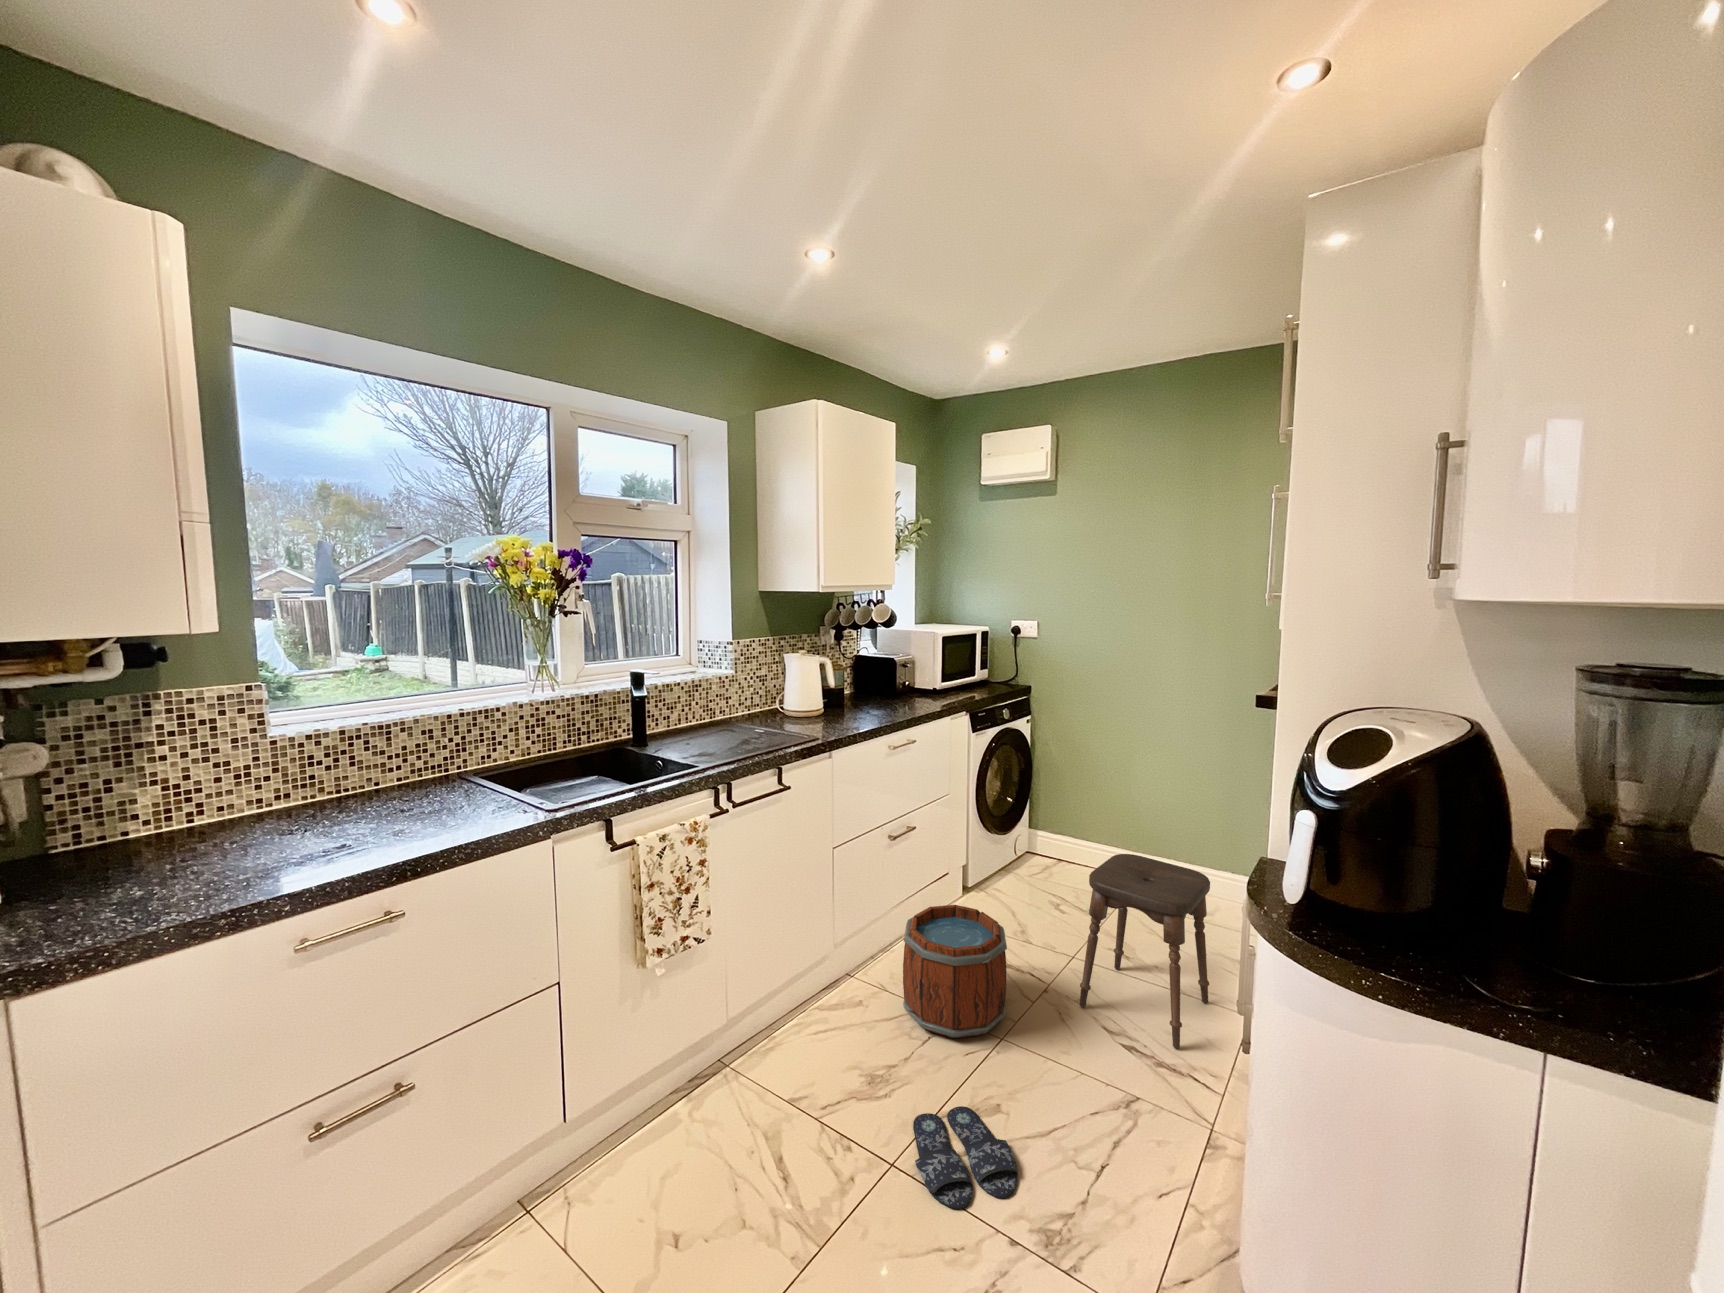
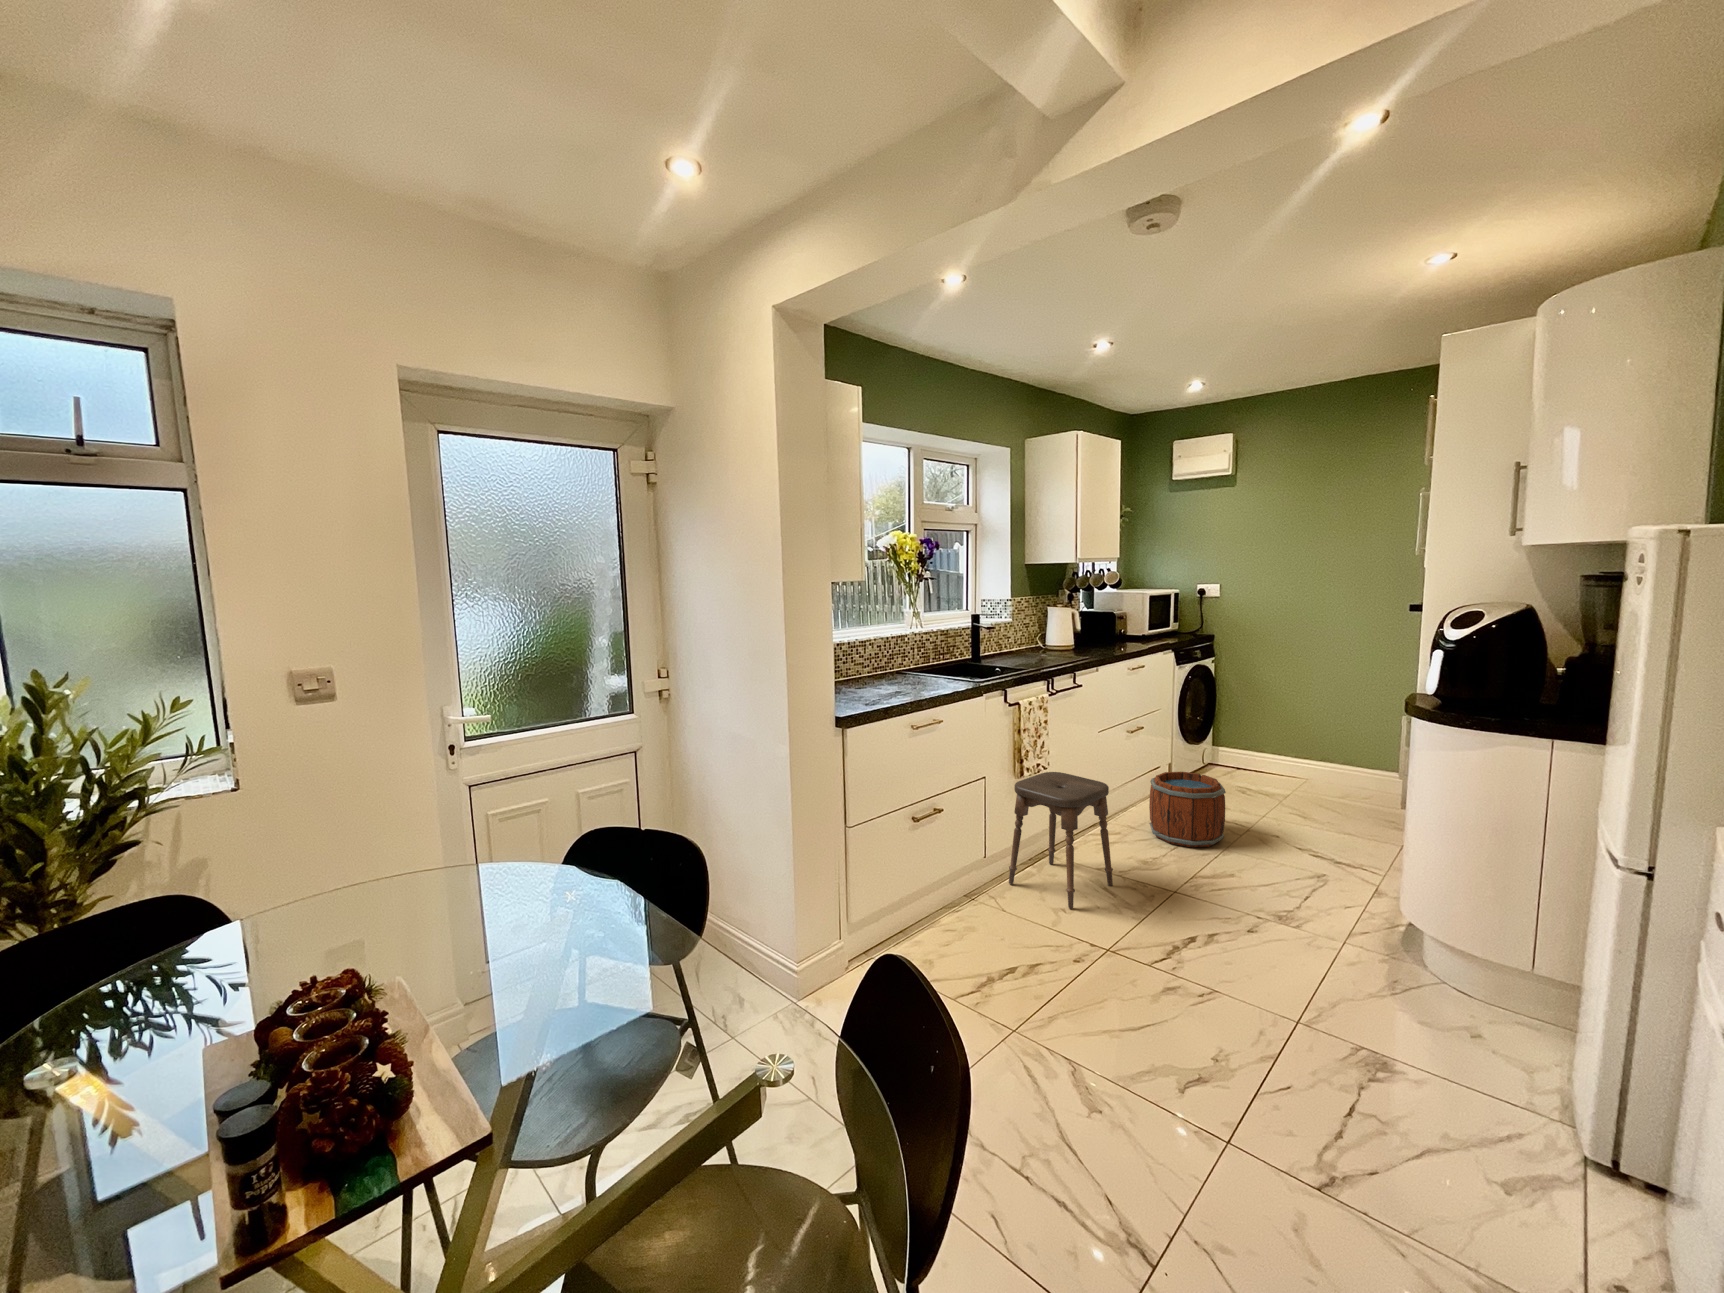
stool: present [1079,854,1210,1049] -> present [1009,772,1113,908]
slippers: present [913,1106,1018,1209] -> none [1180,872,1253,904]

